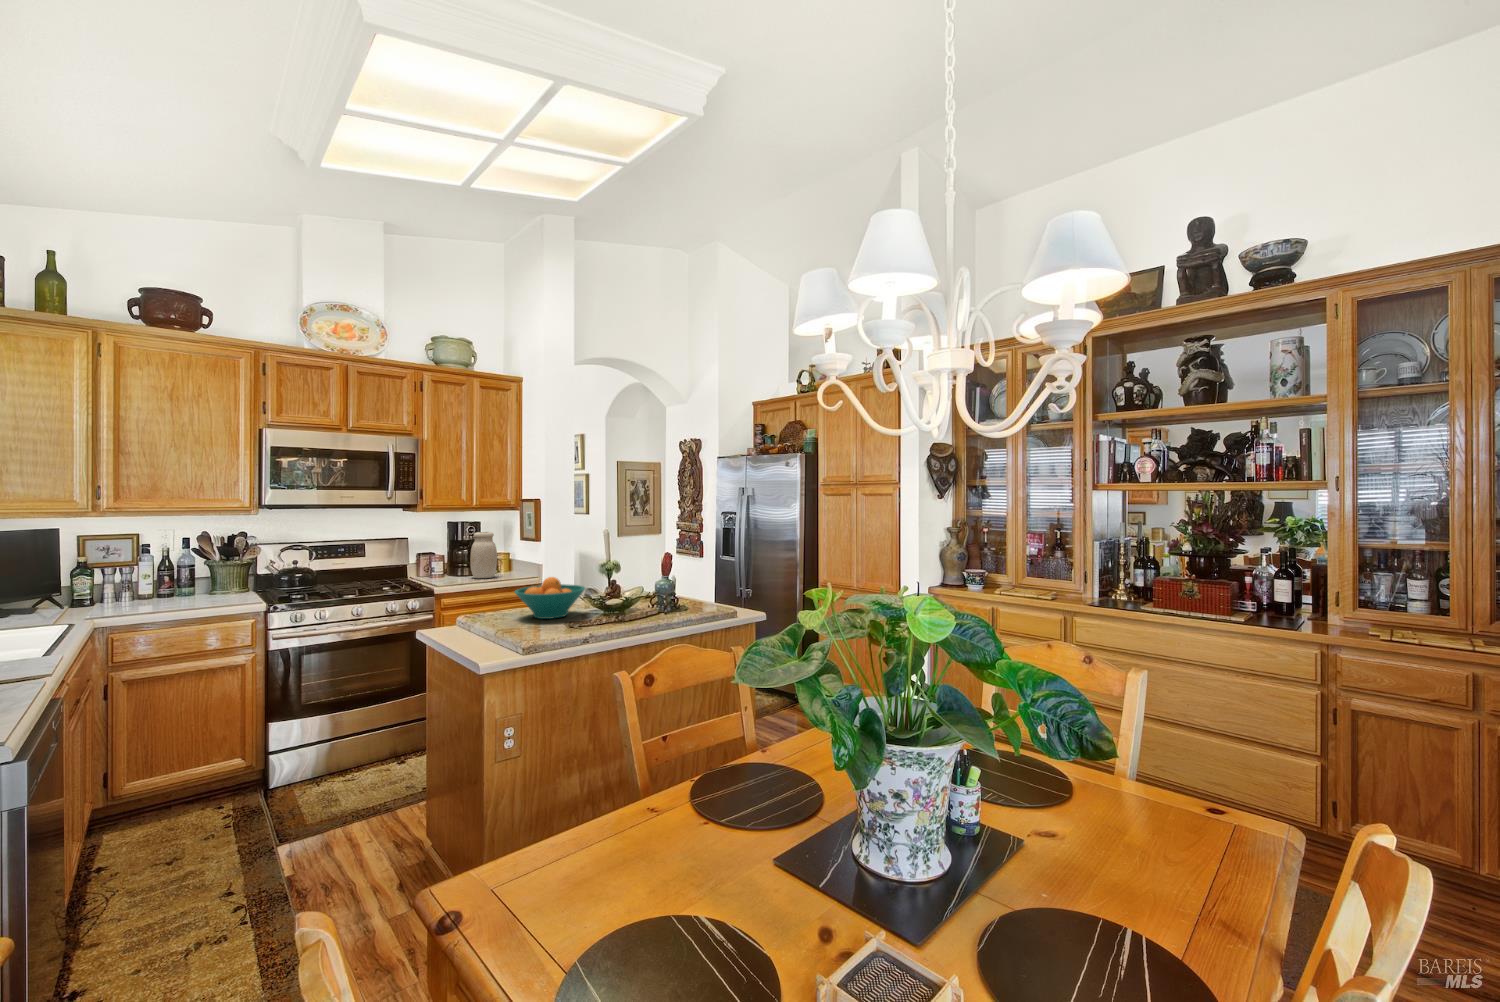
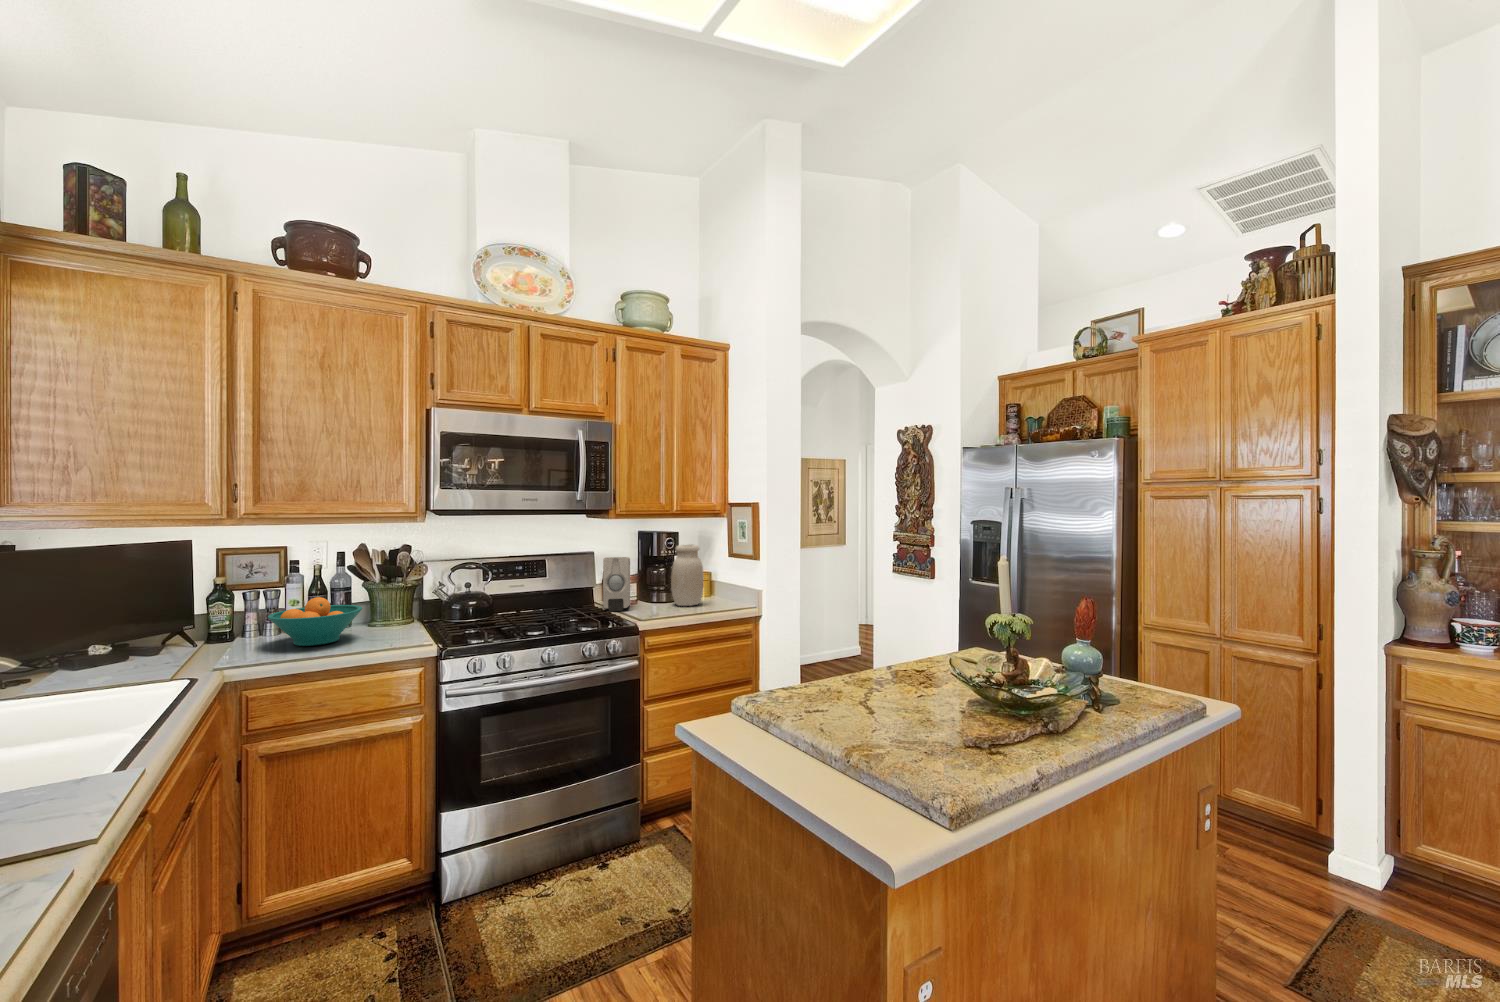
soap dispenser: none [411,541,437,582] -> present [603,557,630,611]
fruit bowl: present [515,577,585,619] -> present [268,597,362,646]

